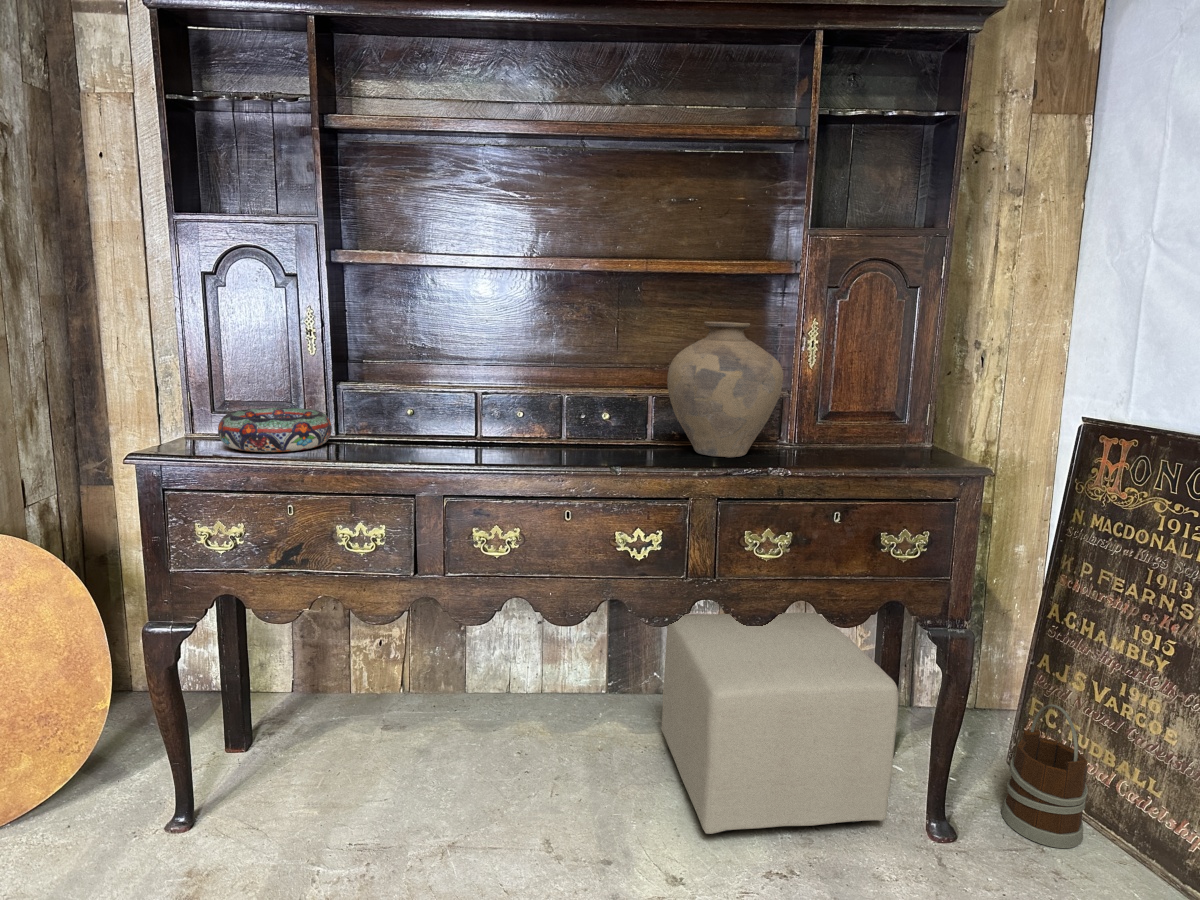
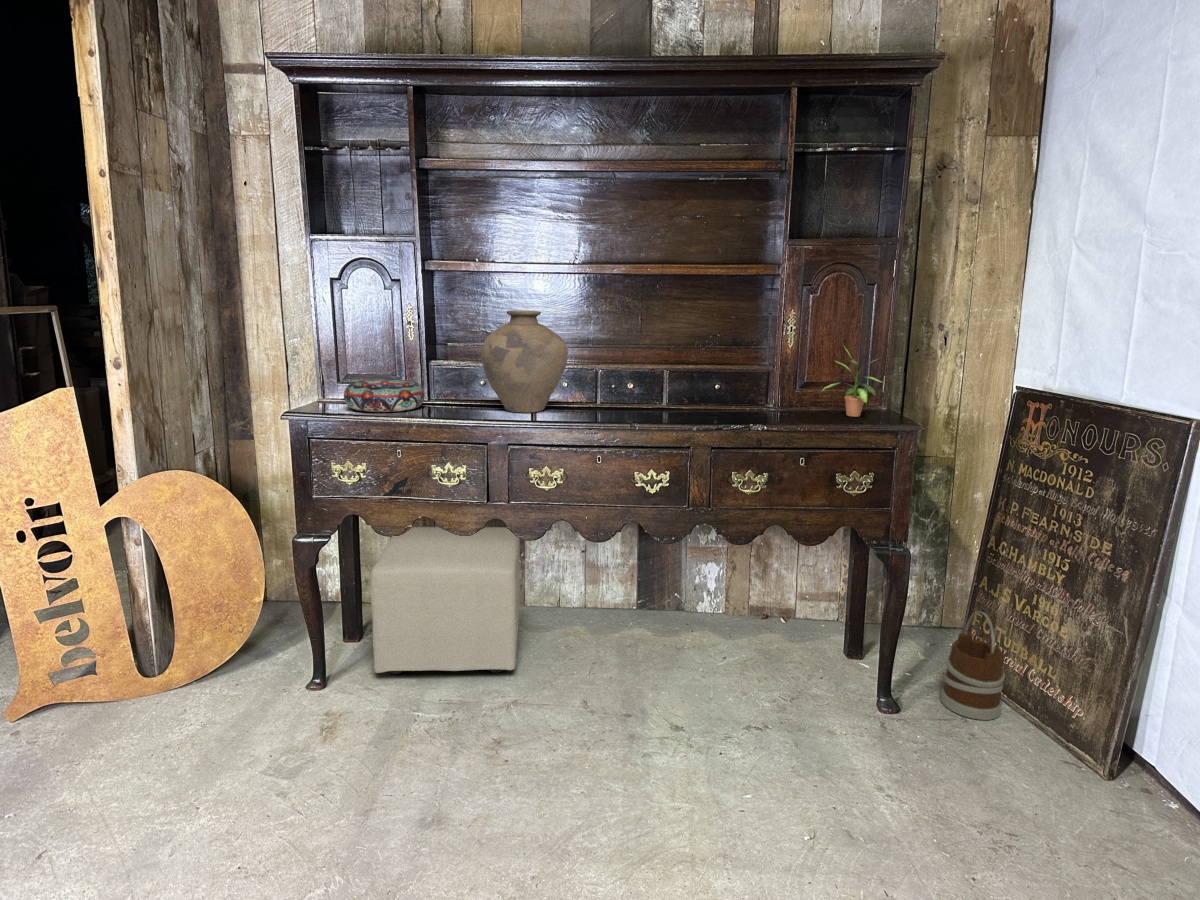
vase: present [667,322,784,457] -> present [481,310,568,413]
potted plant: none [851,362,934,456] -> present [822,346,883,417]
ottoman: present [661,612,898,834] -> present [370,527,520,674]

